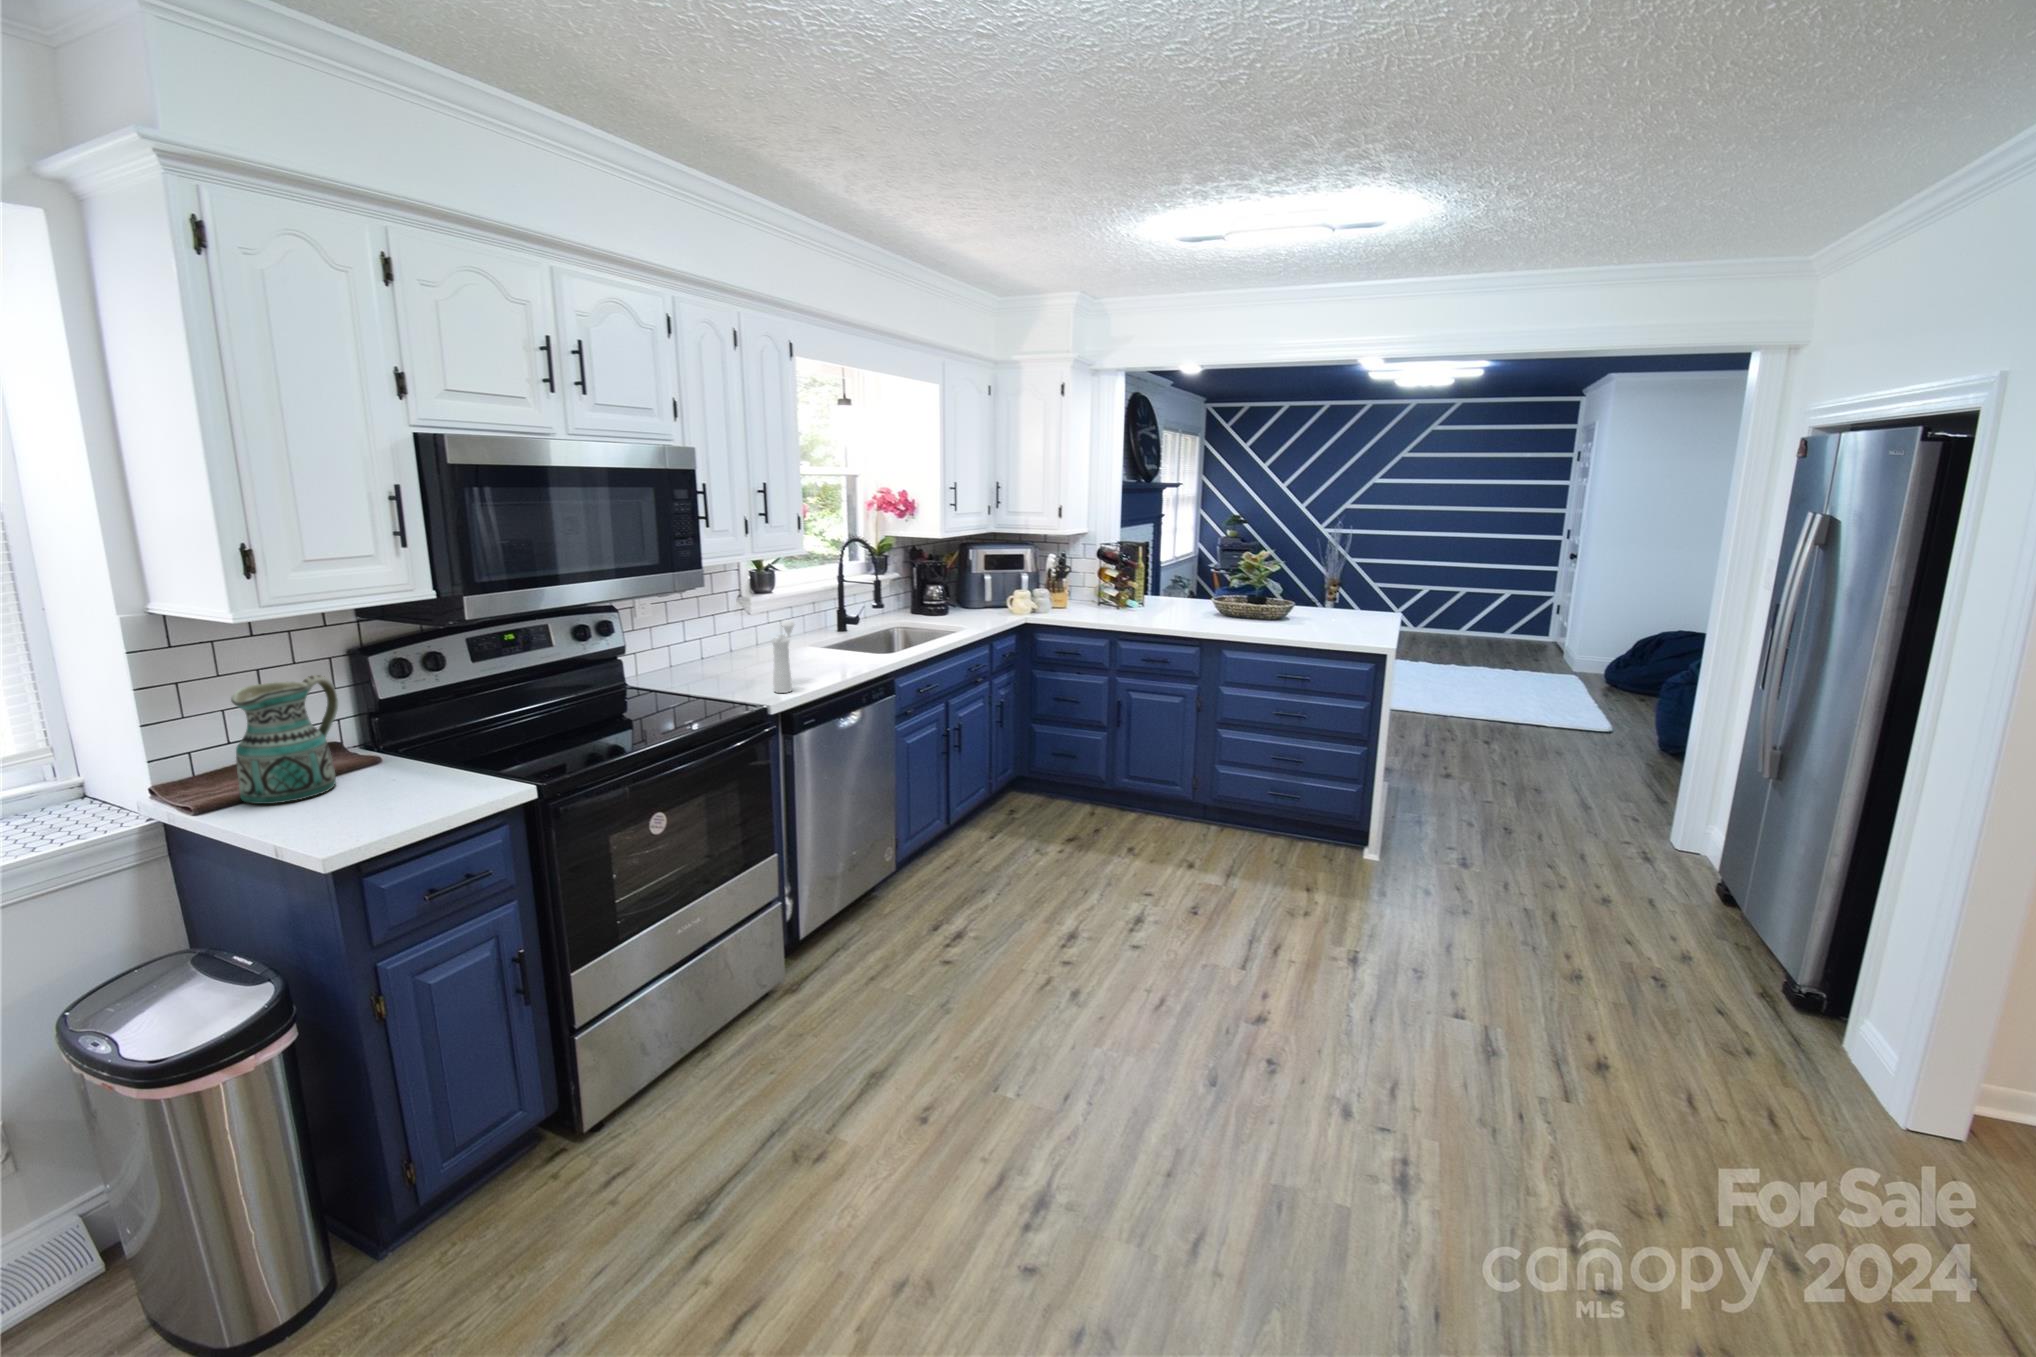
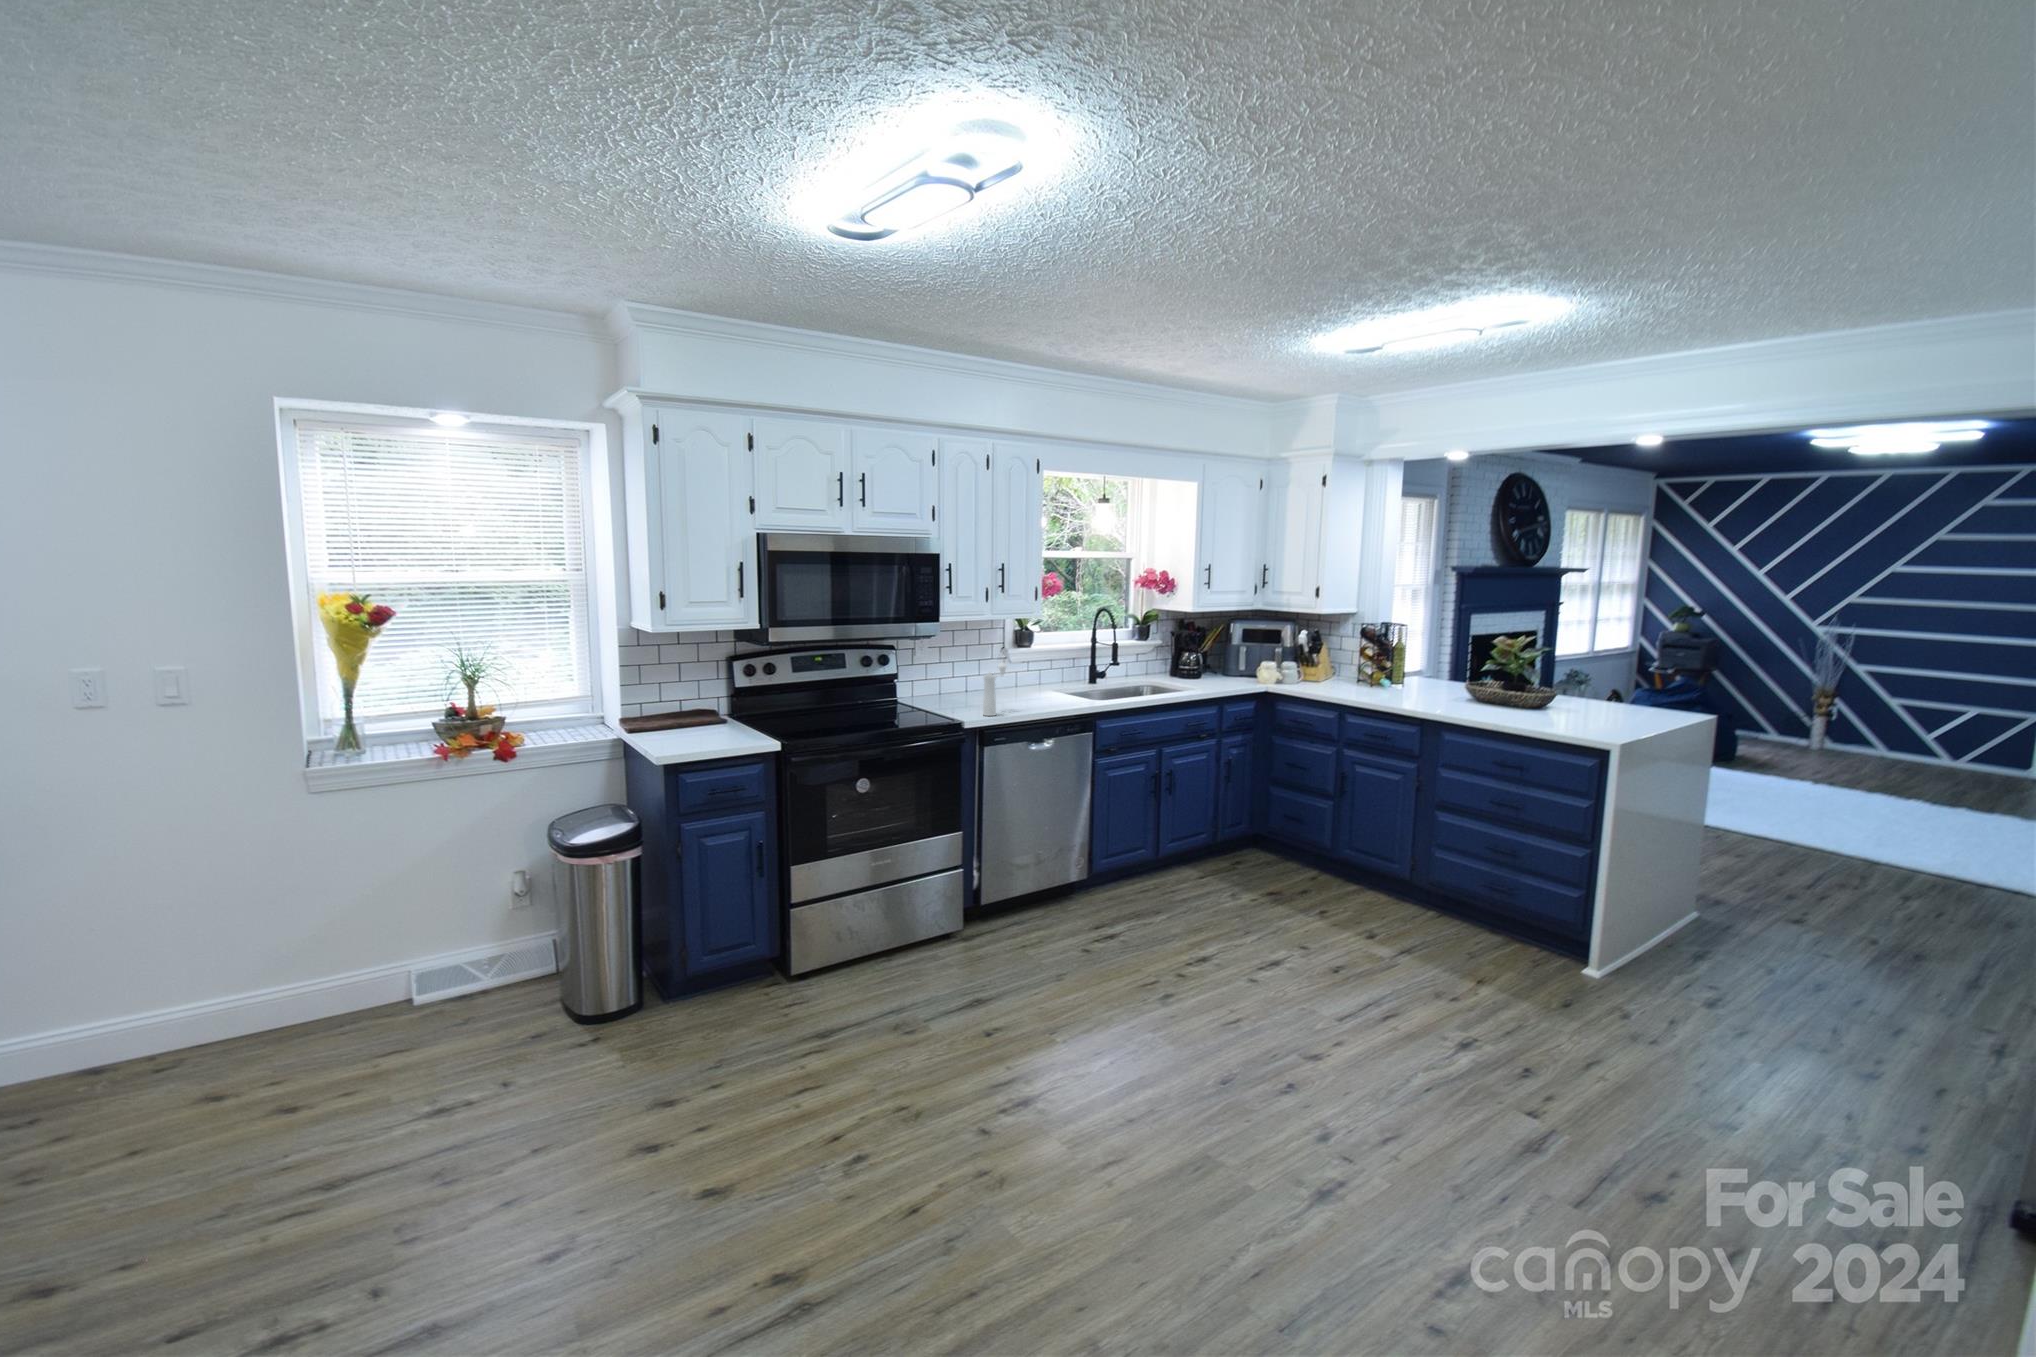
ceramic pitcher: present [231,675,338,804] -> none [654,667,709,734]

